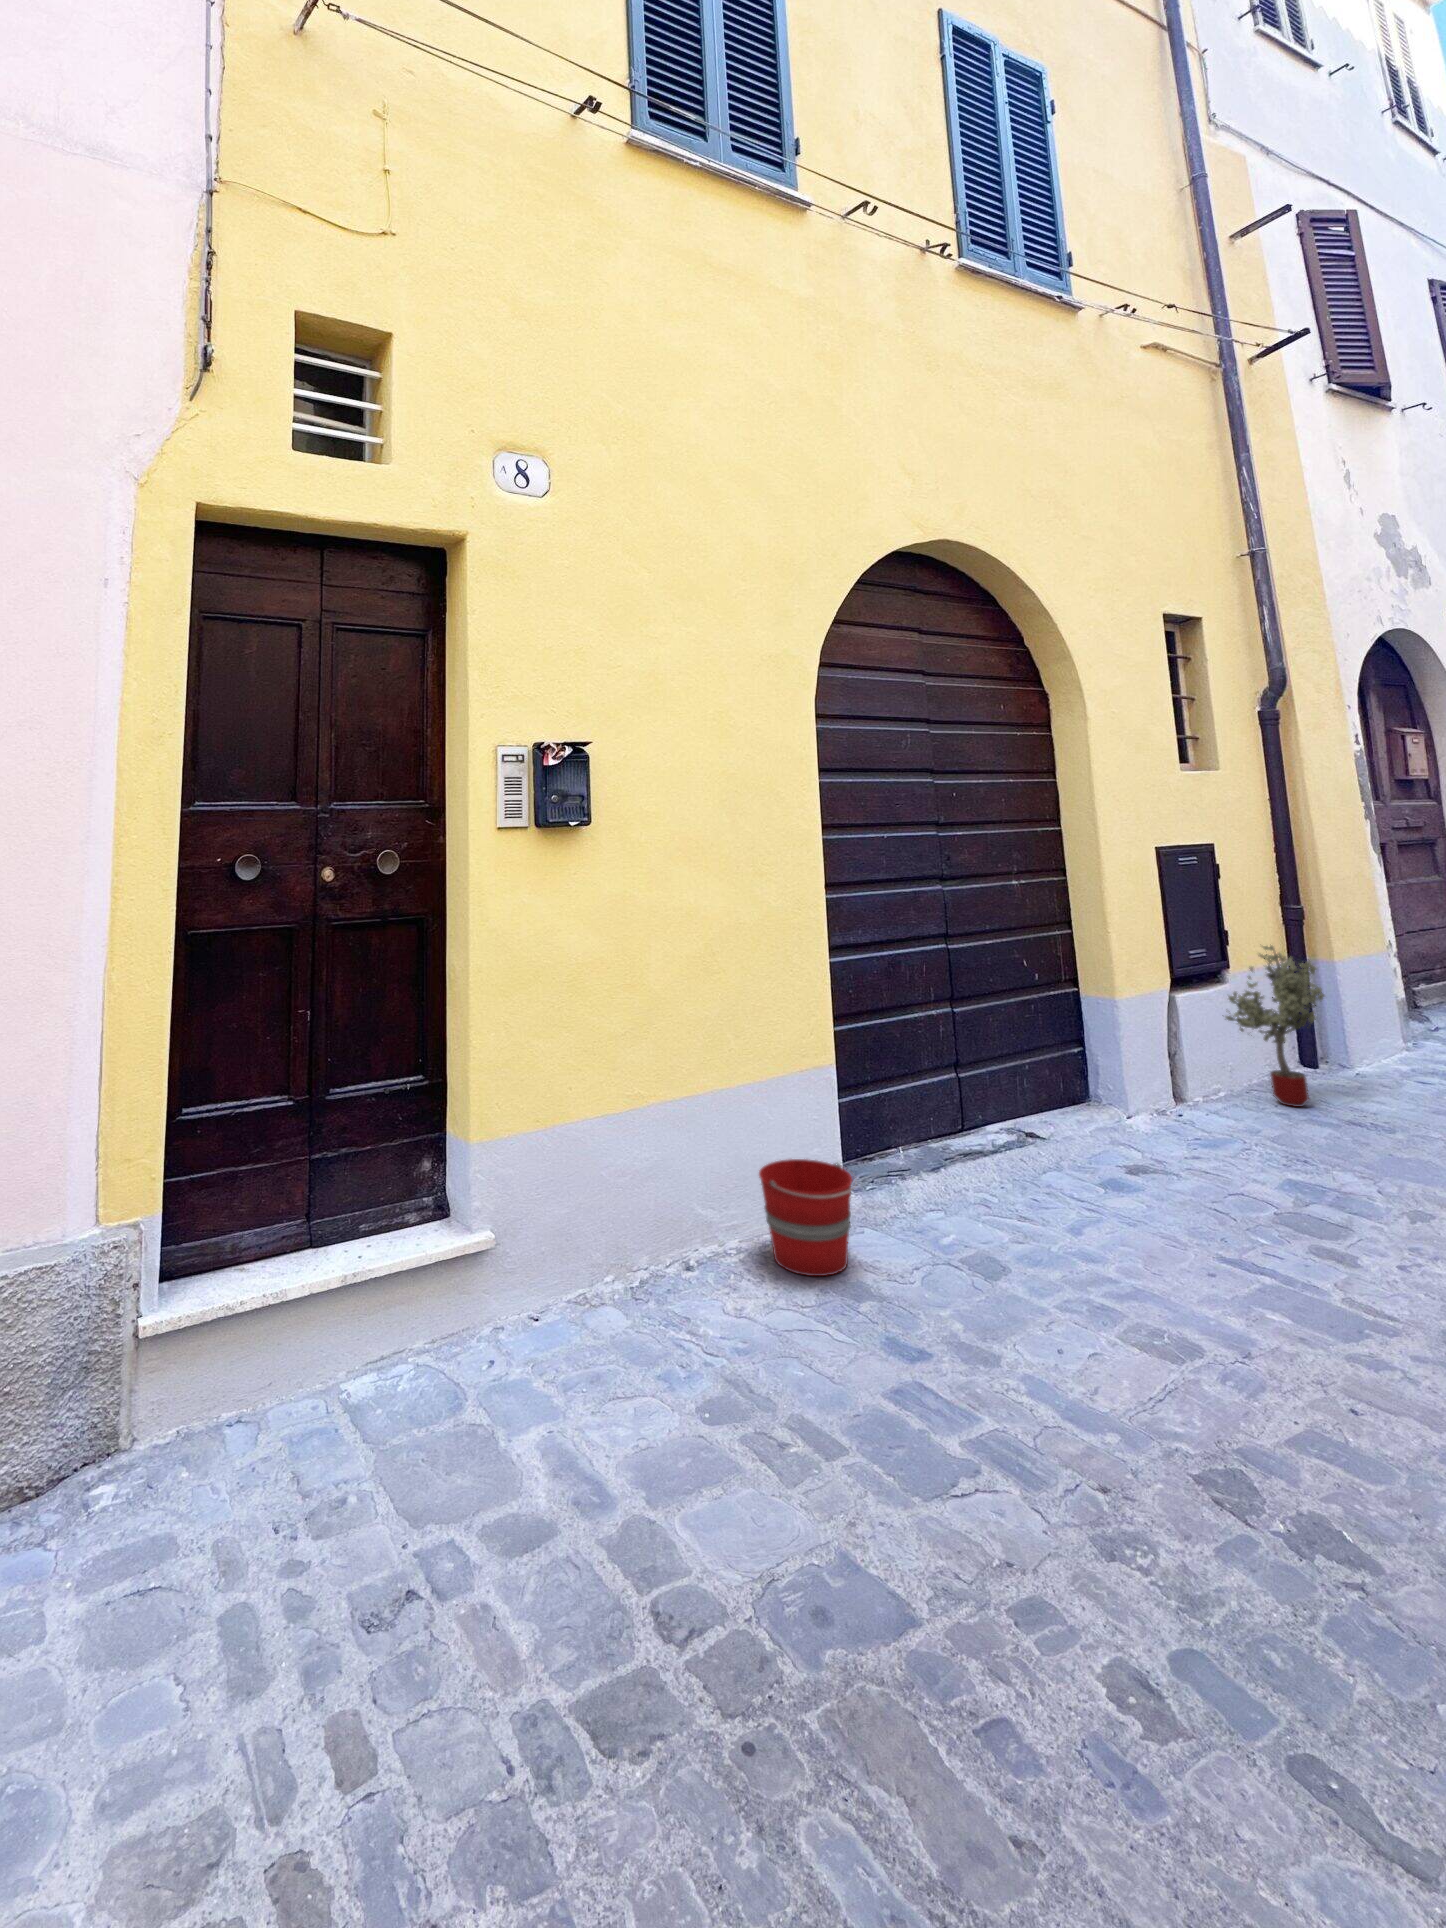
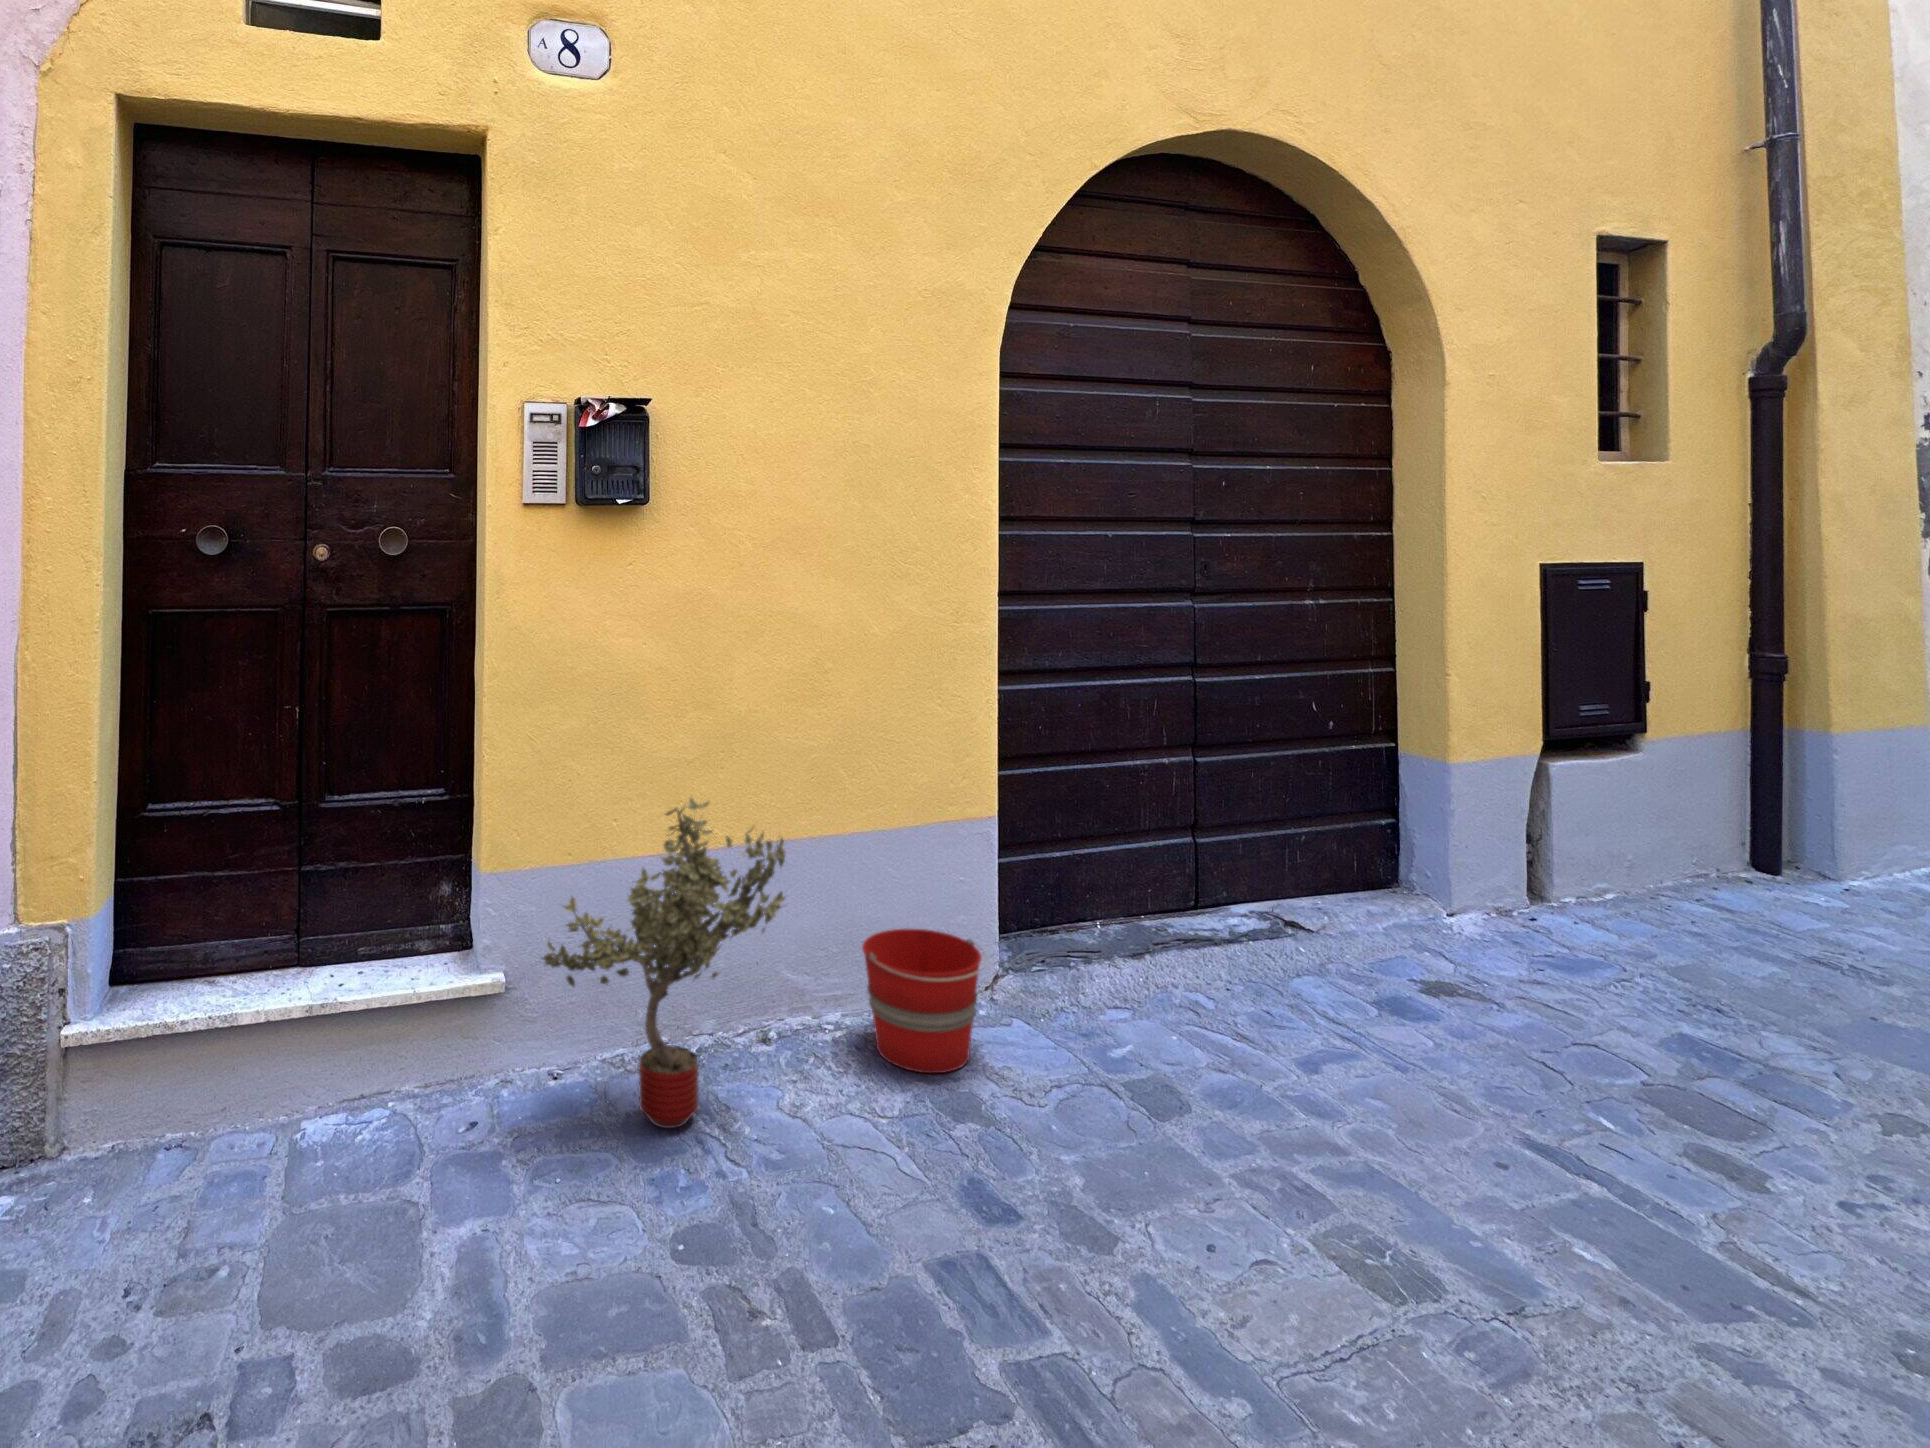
potted tree: present [1226,946,1325,1107] -> present [542,798,786,1128]

